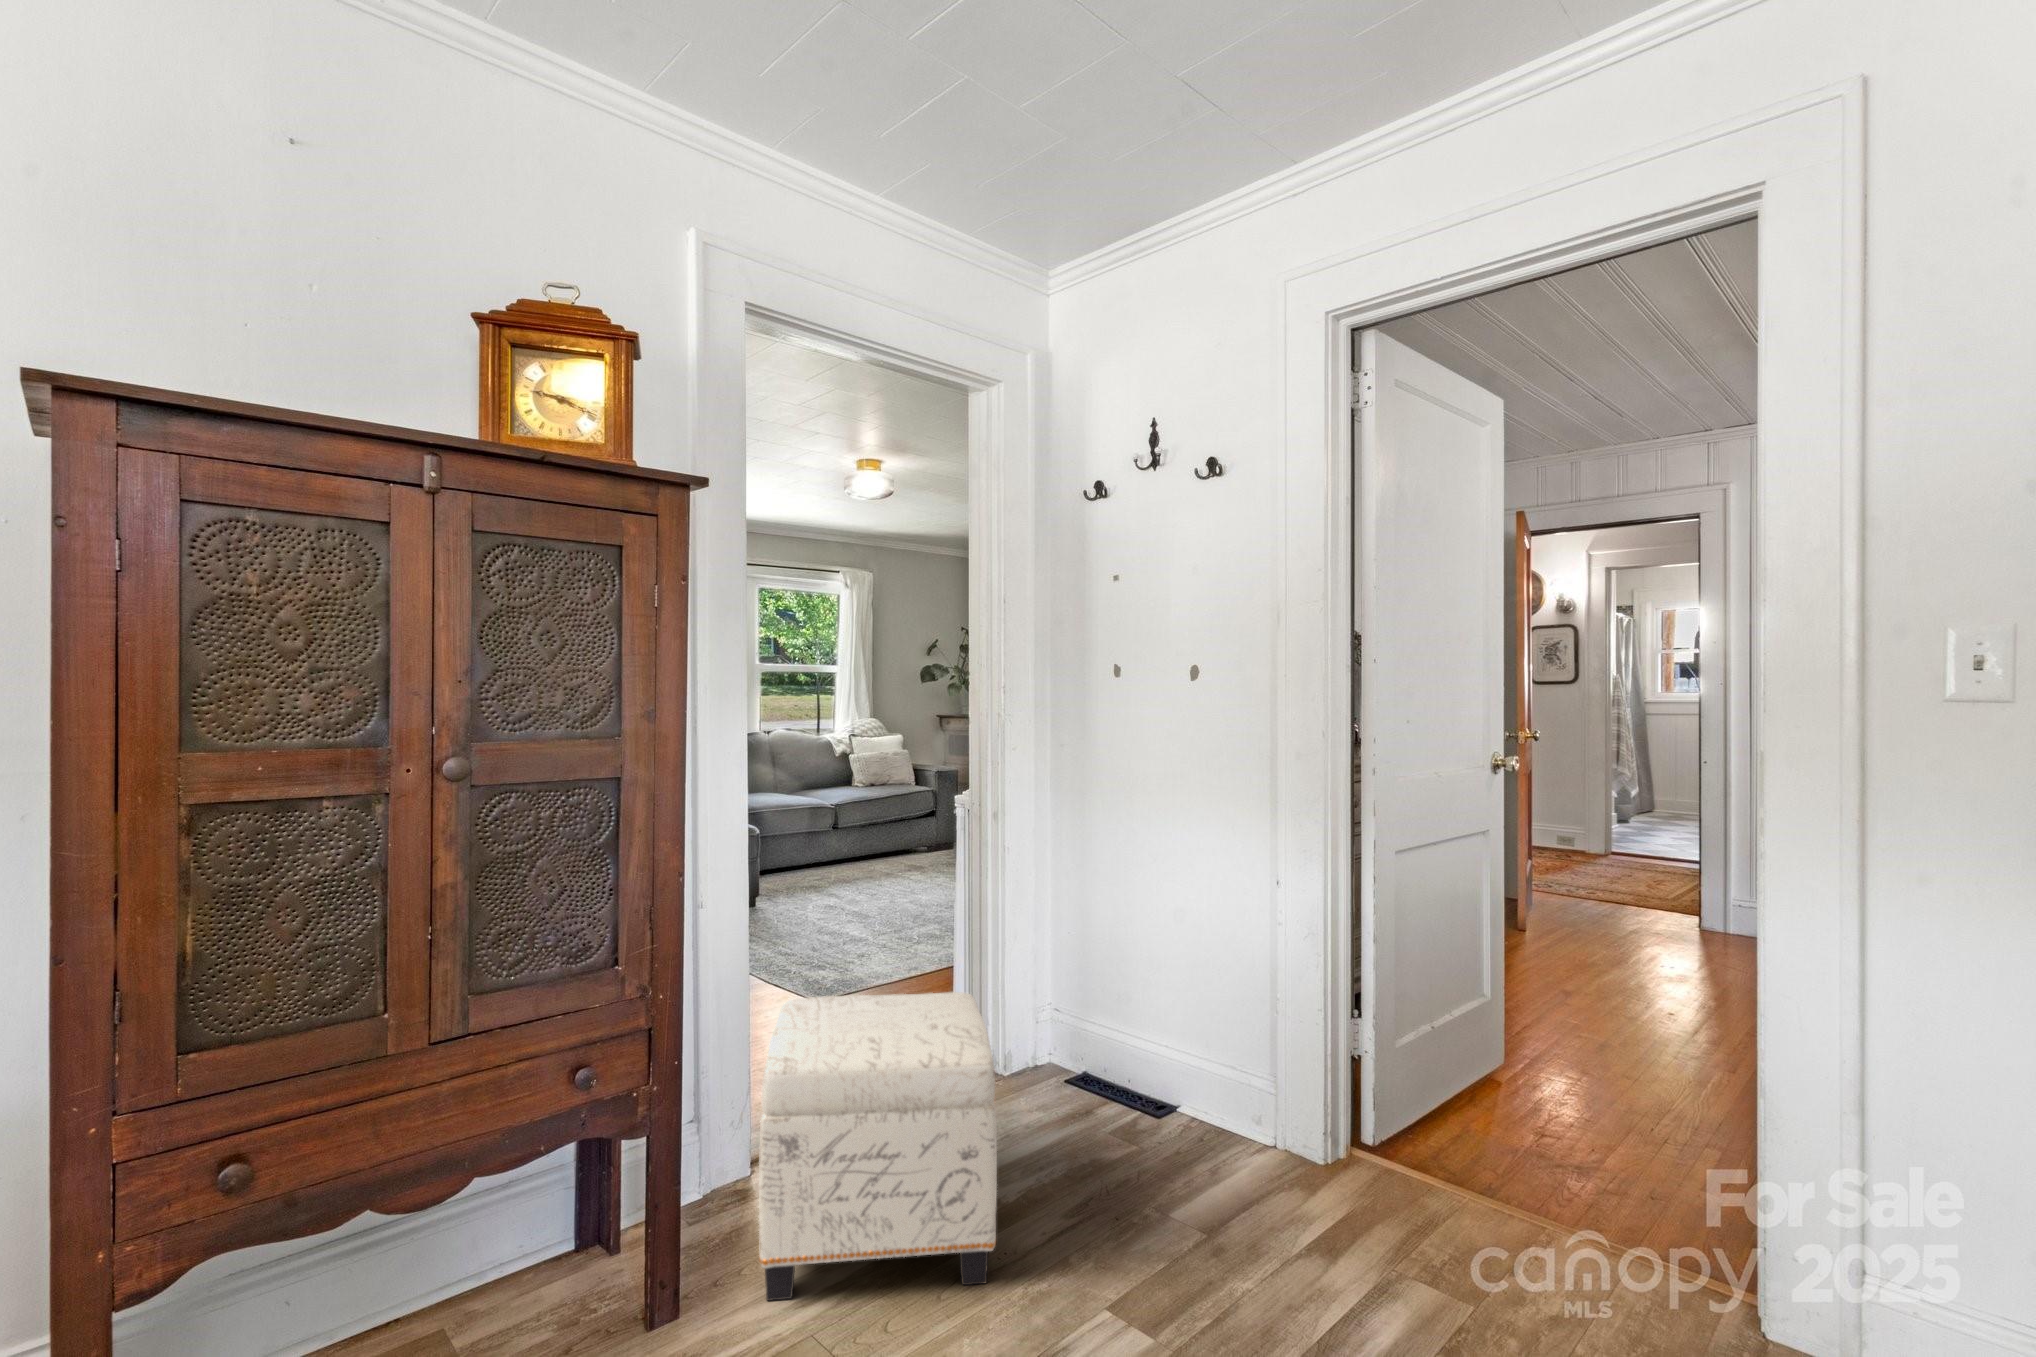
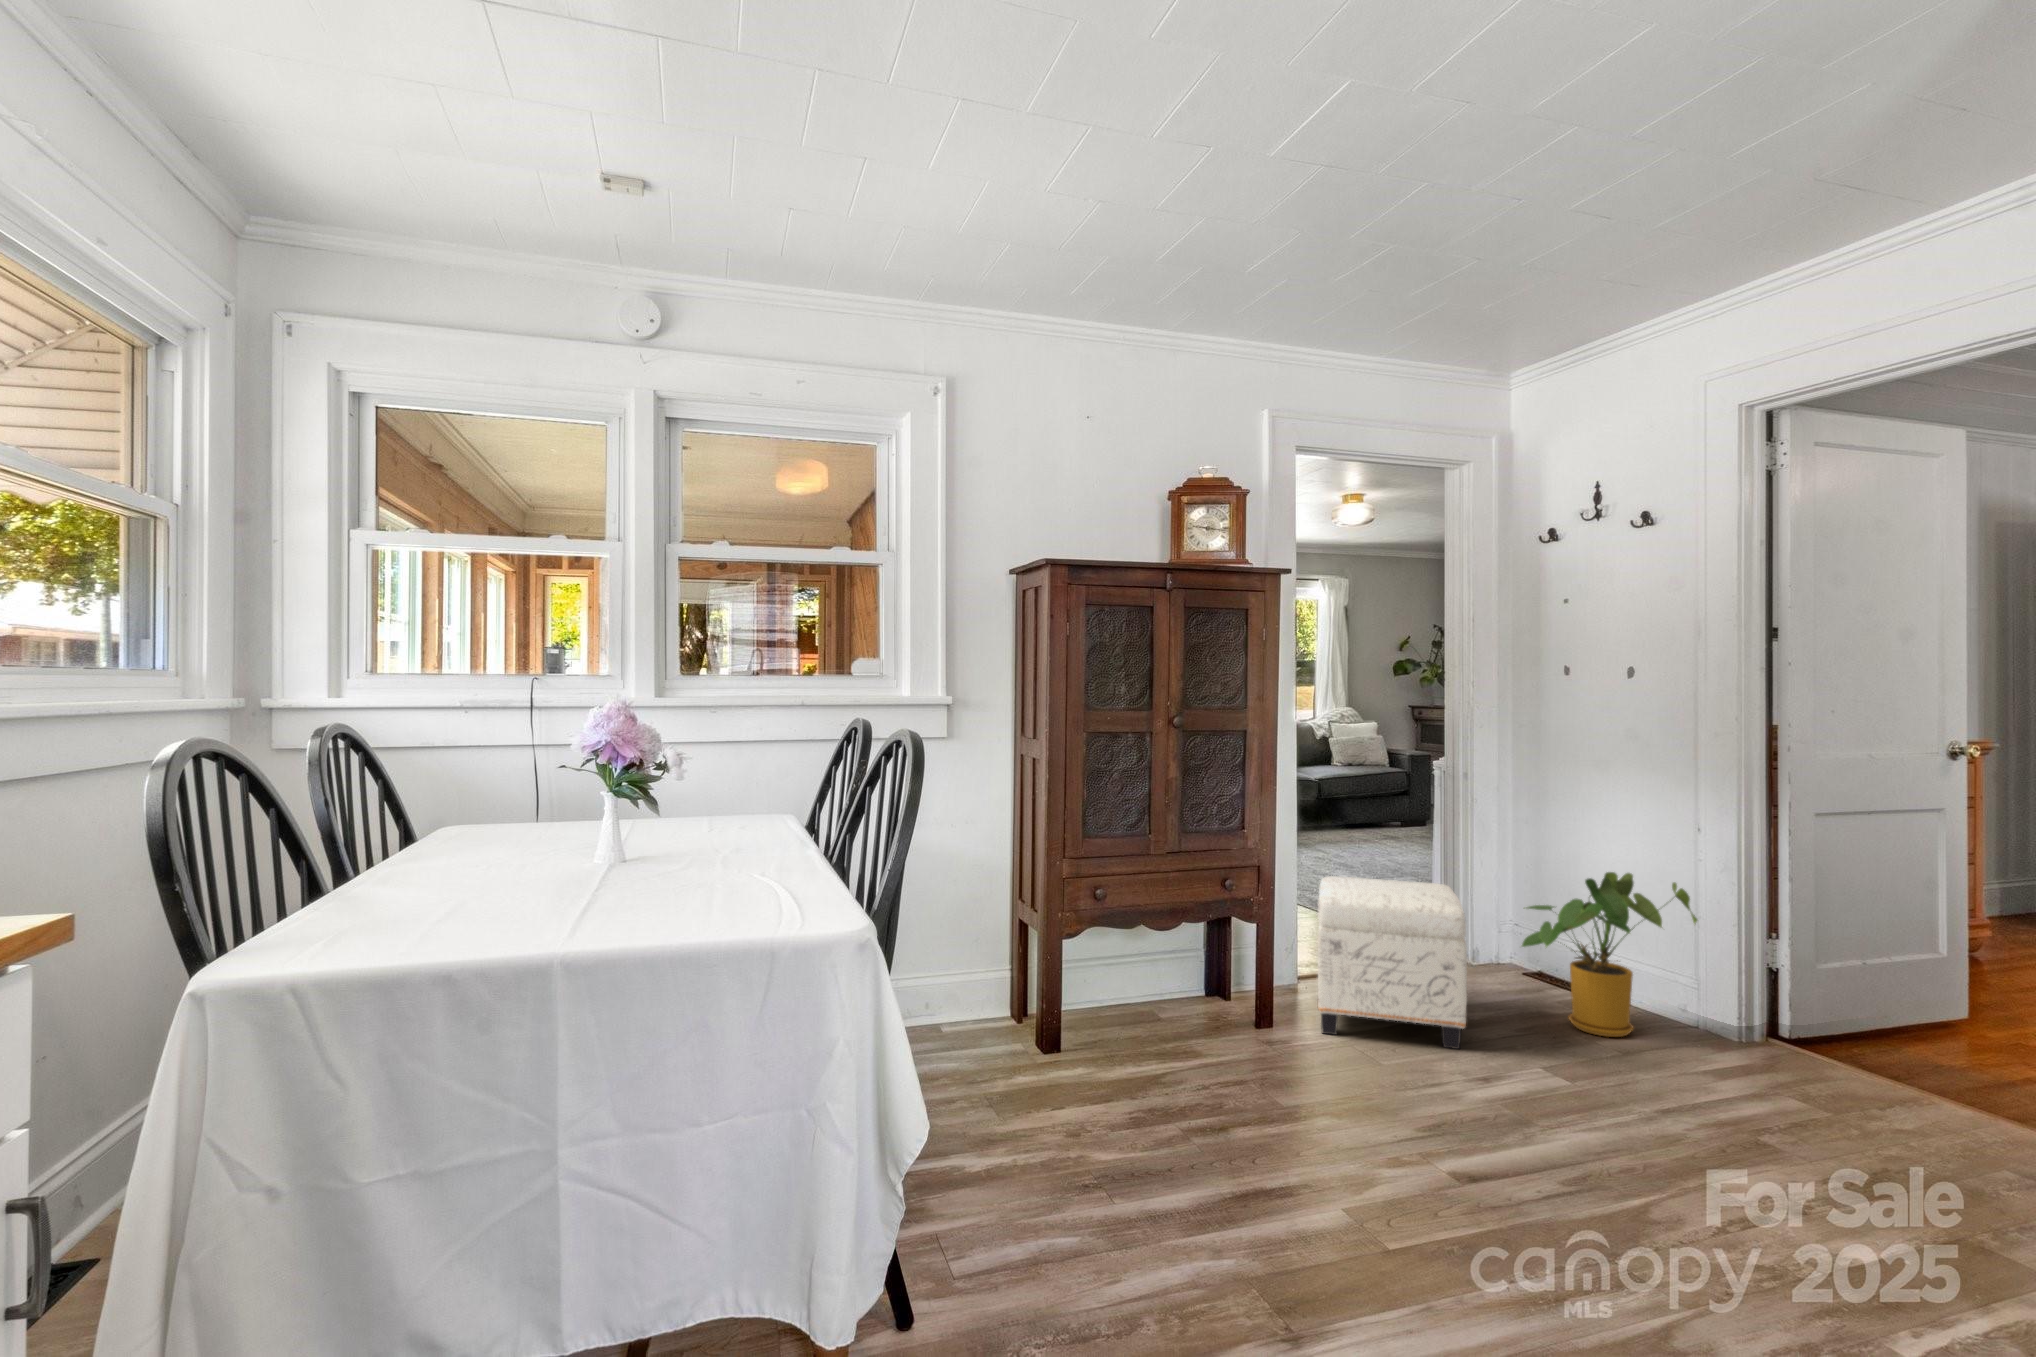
house plant: none [1066,946,1280,1195] -> present [1522,872,1697,1037]

